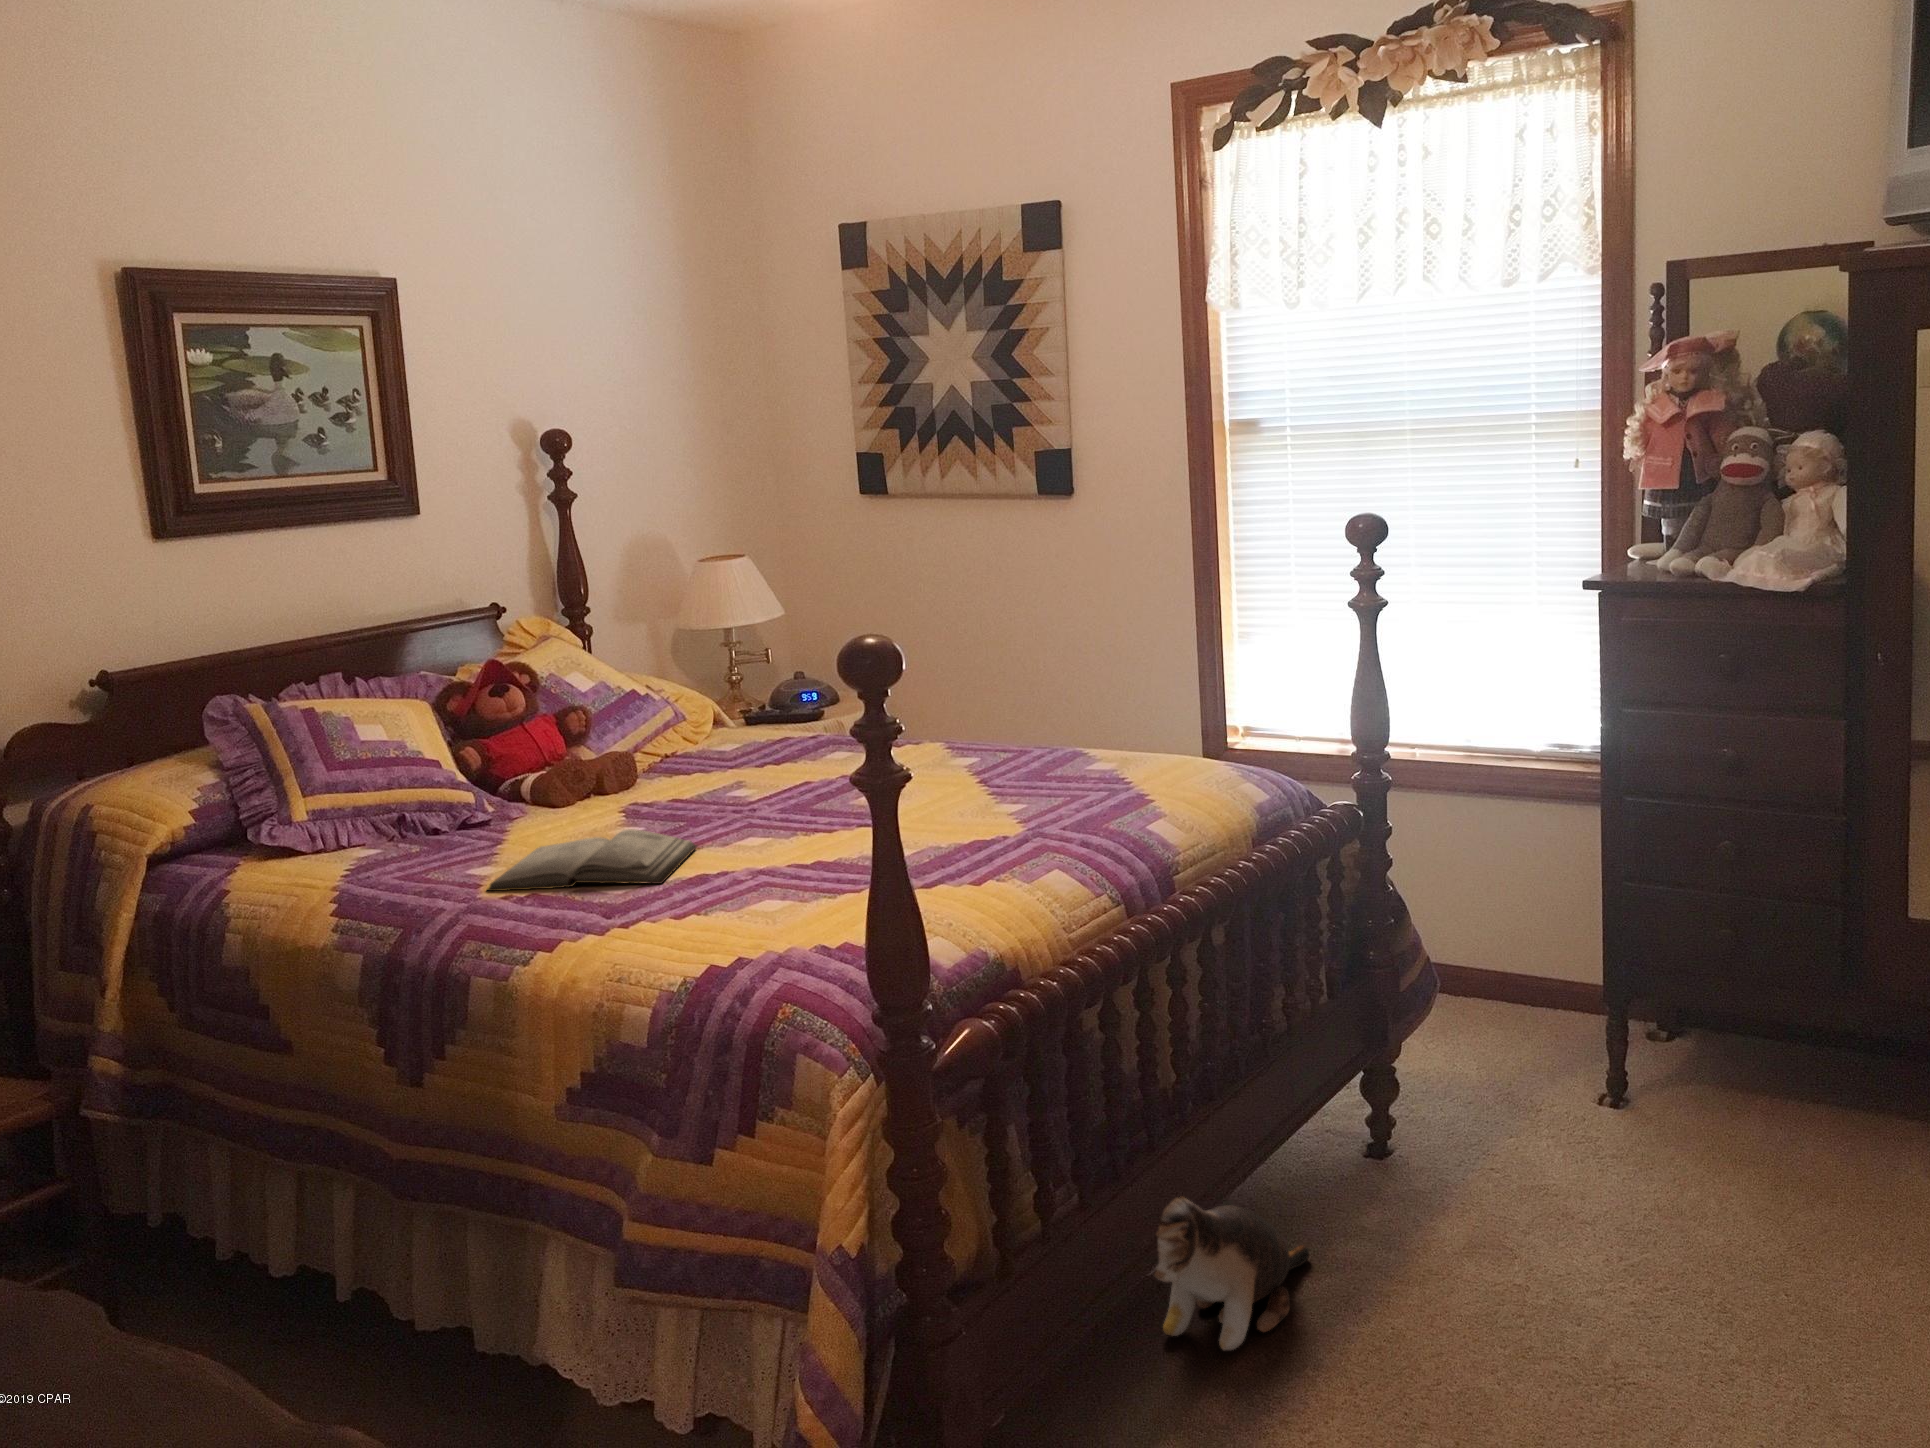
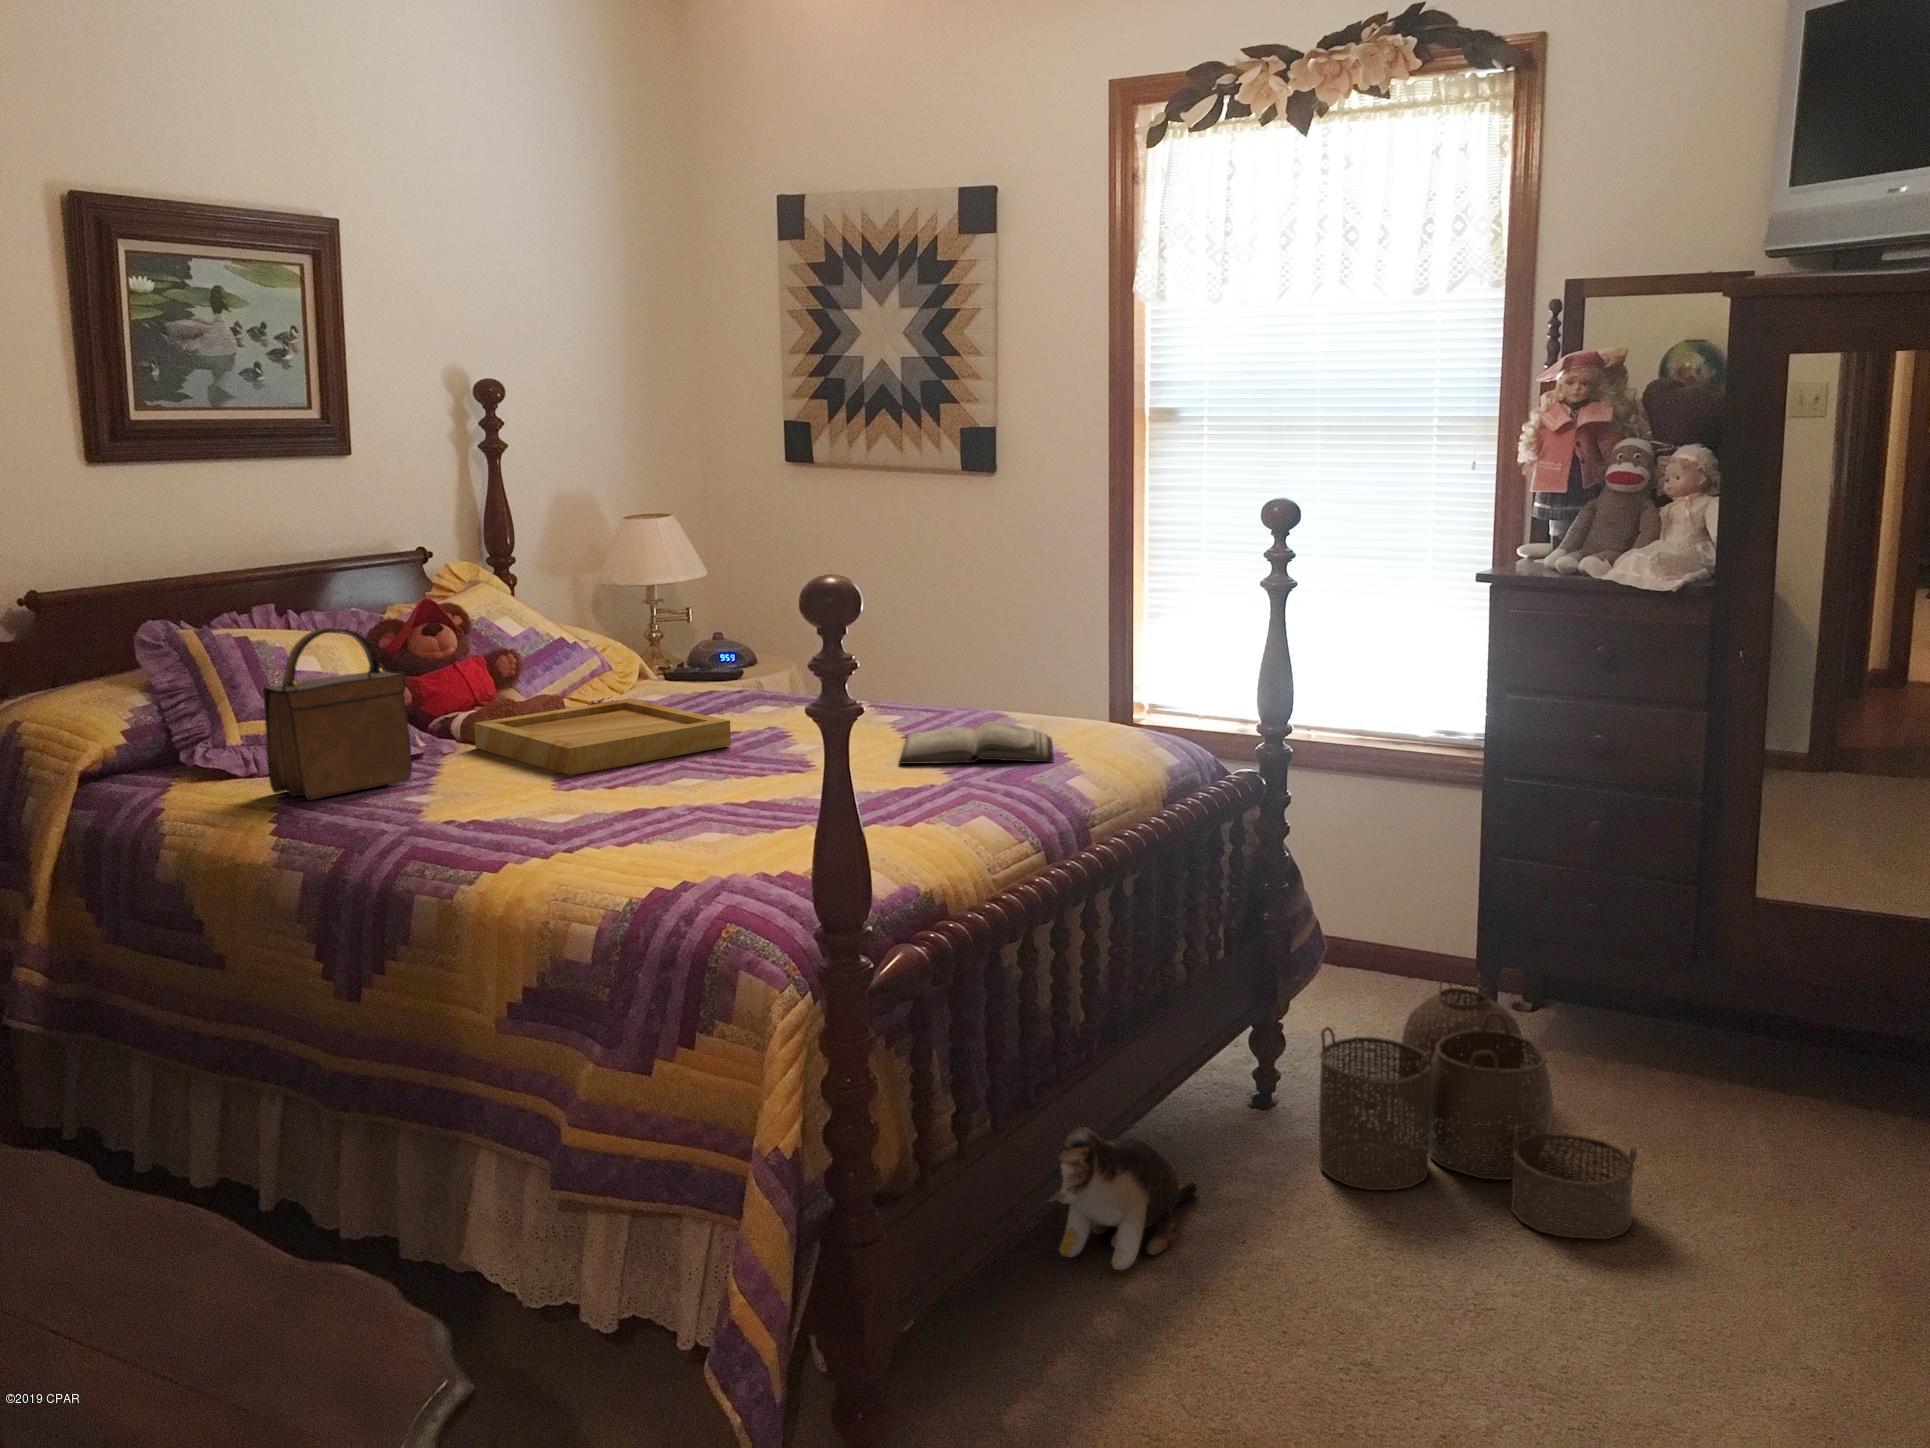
handbag: none [320,697,475,877] -> present [263,627,412,801]
tray: none [542,751,803,837] -> present [474,699,731,775]
diary: present [487,829,697,891] -> present [899,721,1053,764]
woven basket: none [1437,1014,1794,1305] -> present [1319,978,1637,1239]

